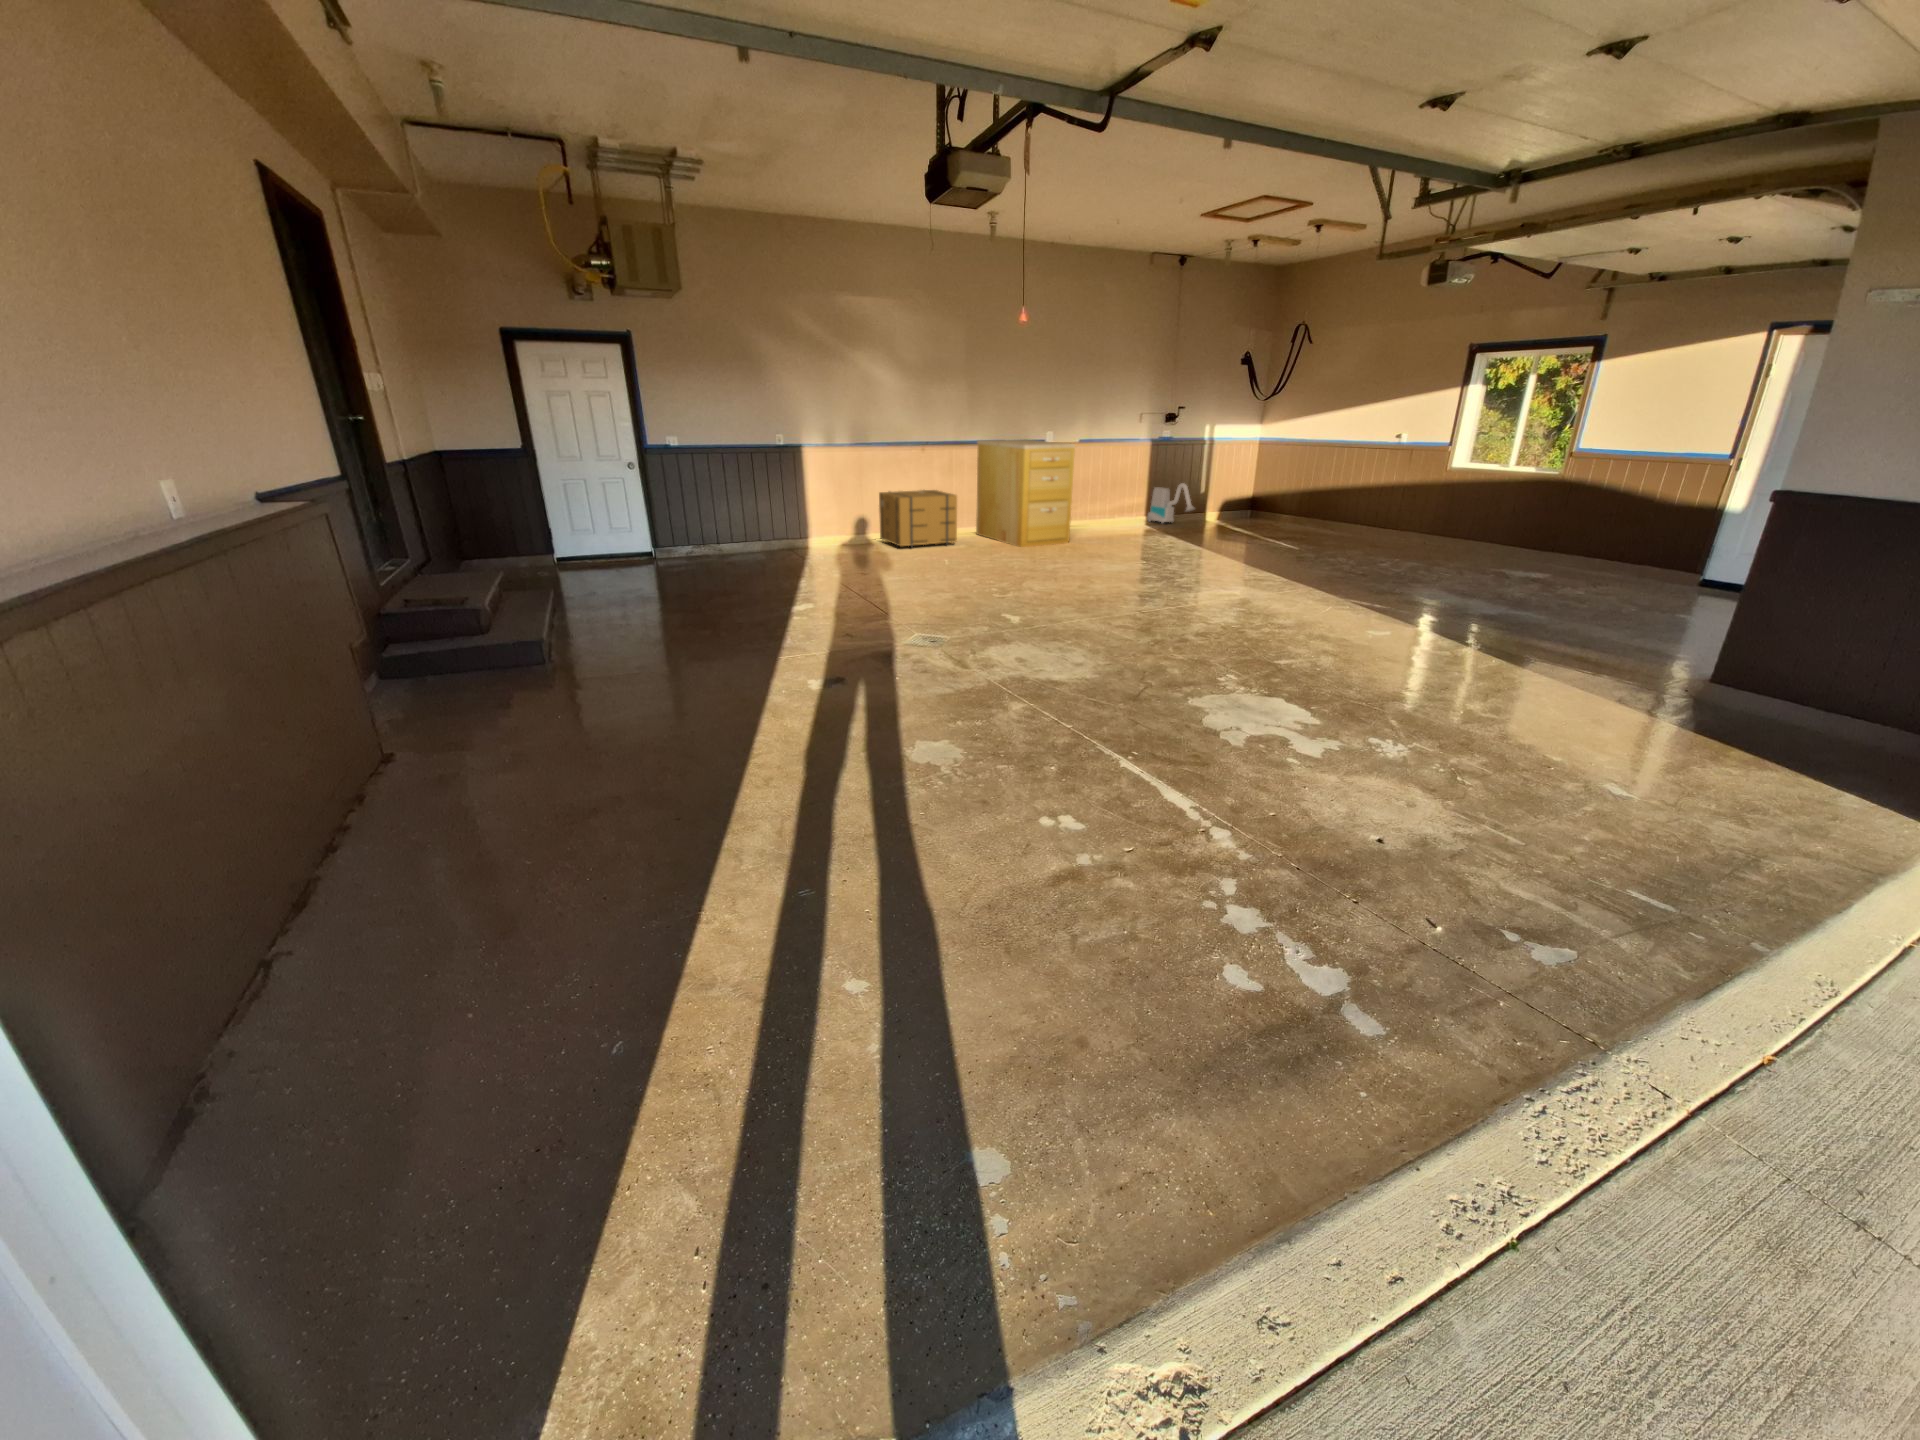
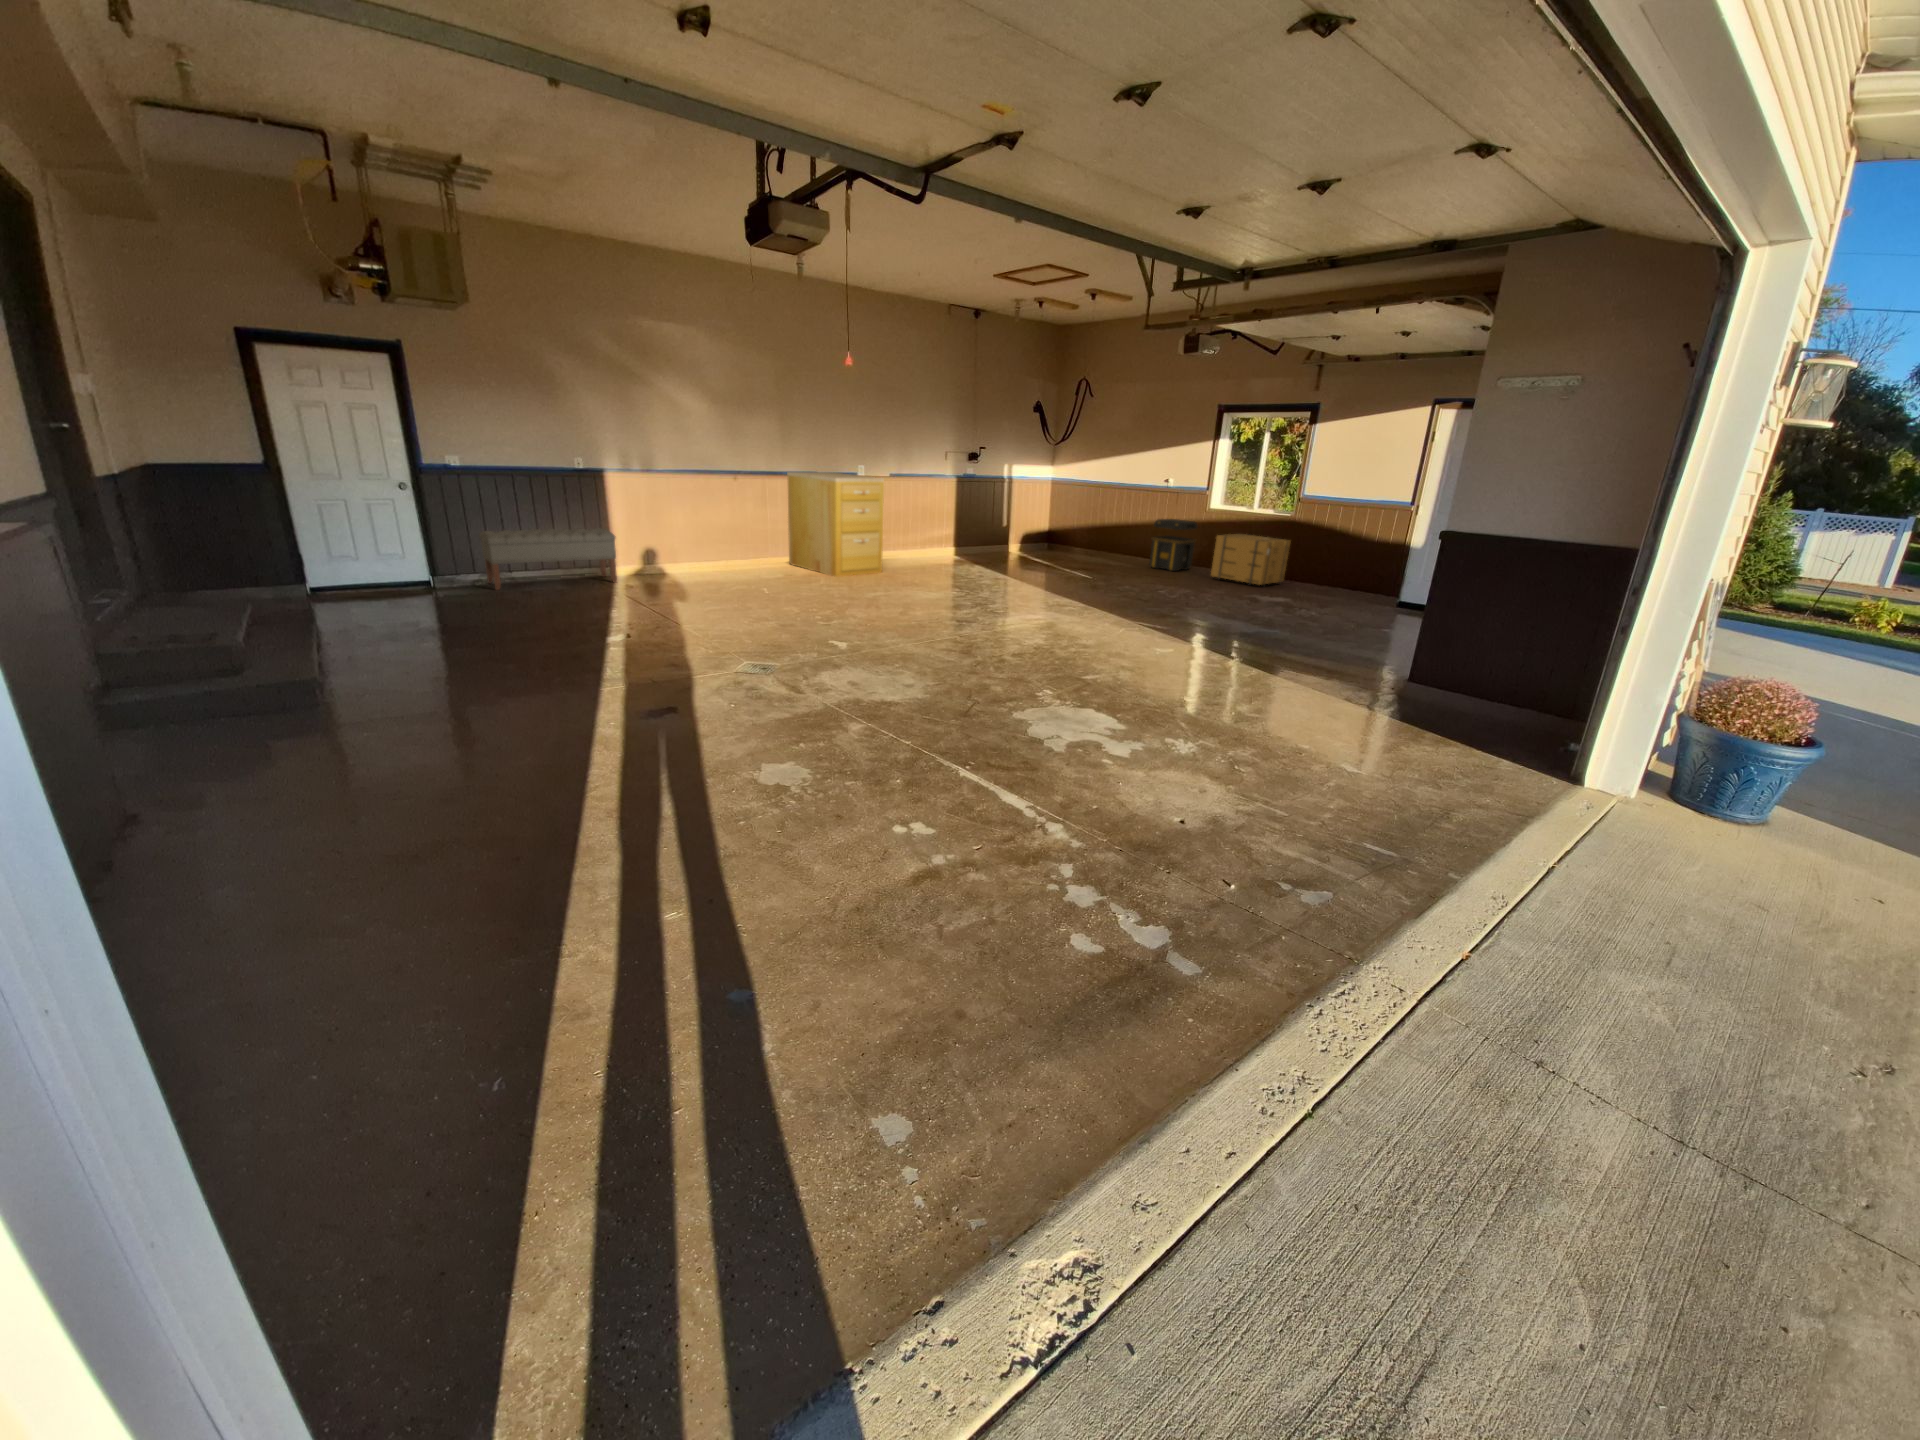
toolbox: none [1372,480,1435,540] -> present [1149,519,1198,571]
vacuum cleaner: present [1148,483,1195,523] -> none [952,518,997,556]
cardboard box: present [879,490,957,547] -> present [1211,534,1291,585]
bench: none [692,501,811,561] -> present [479,528,617,590]

